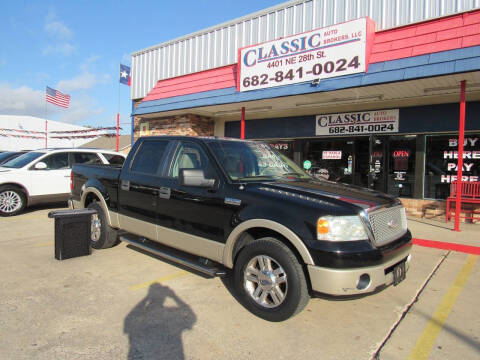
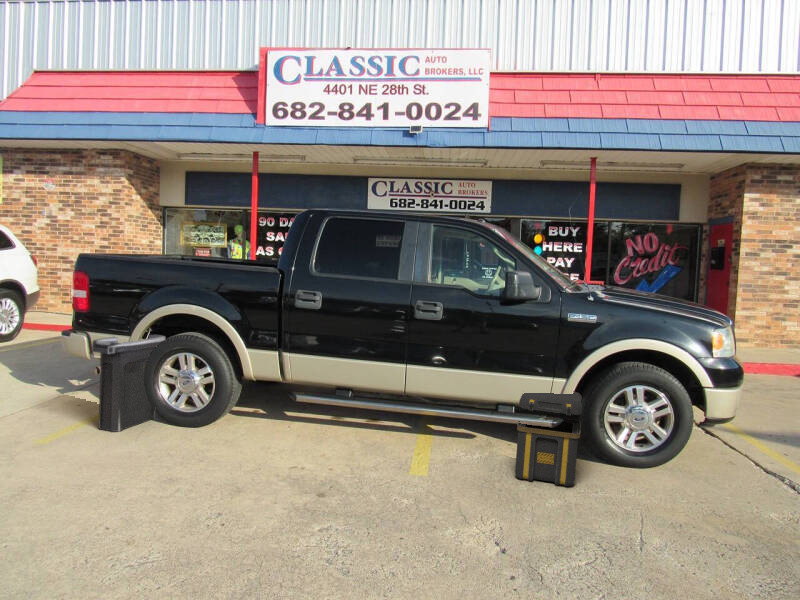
toolbox: none [213,258,276,344] -> present [515,391,582,486]

